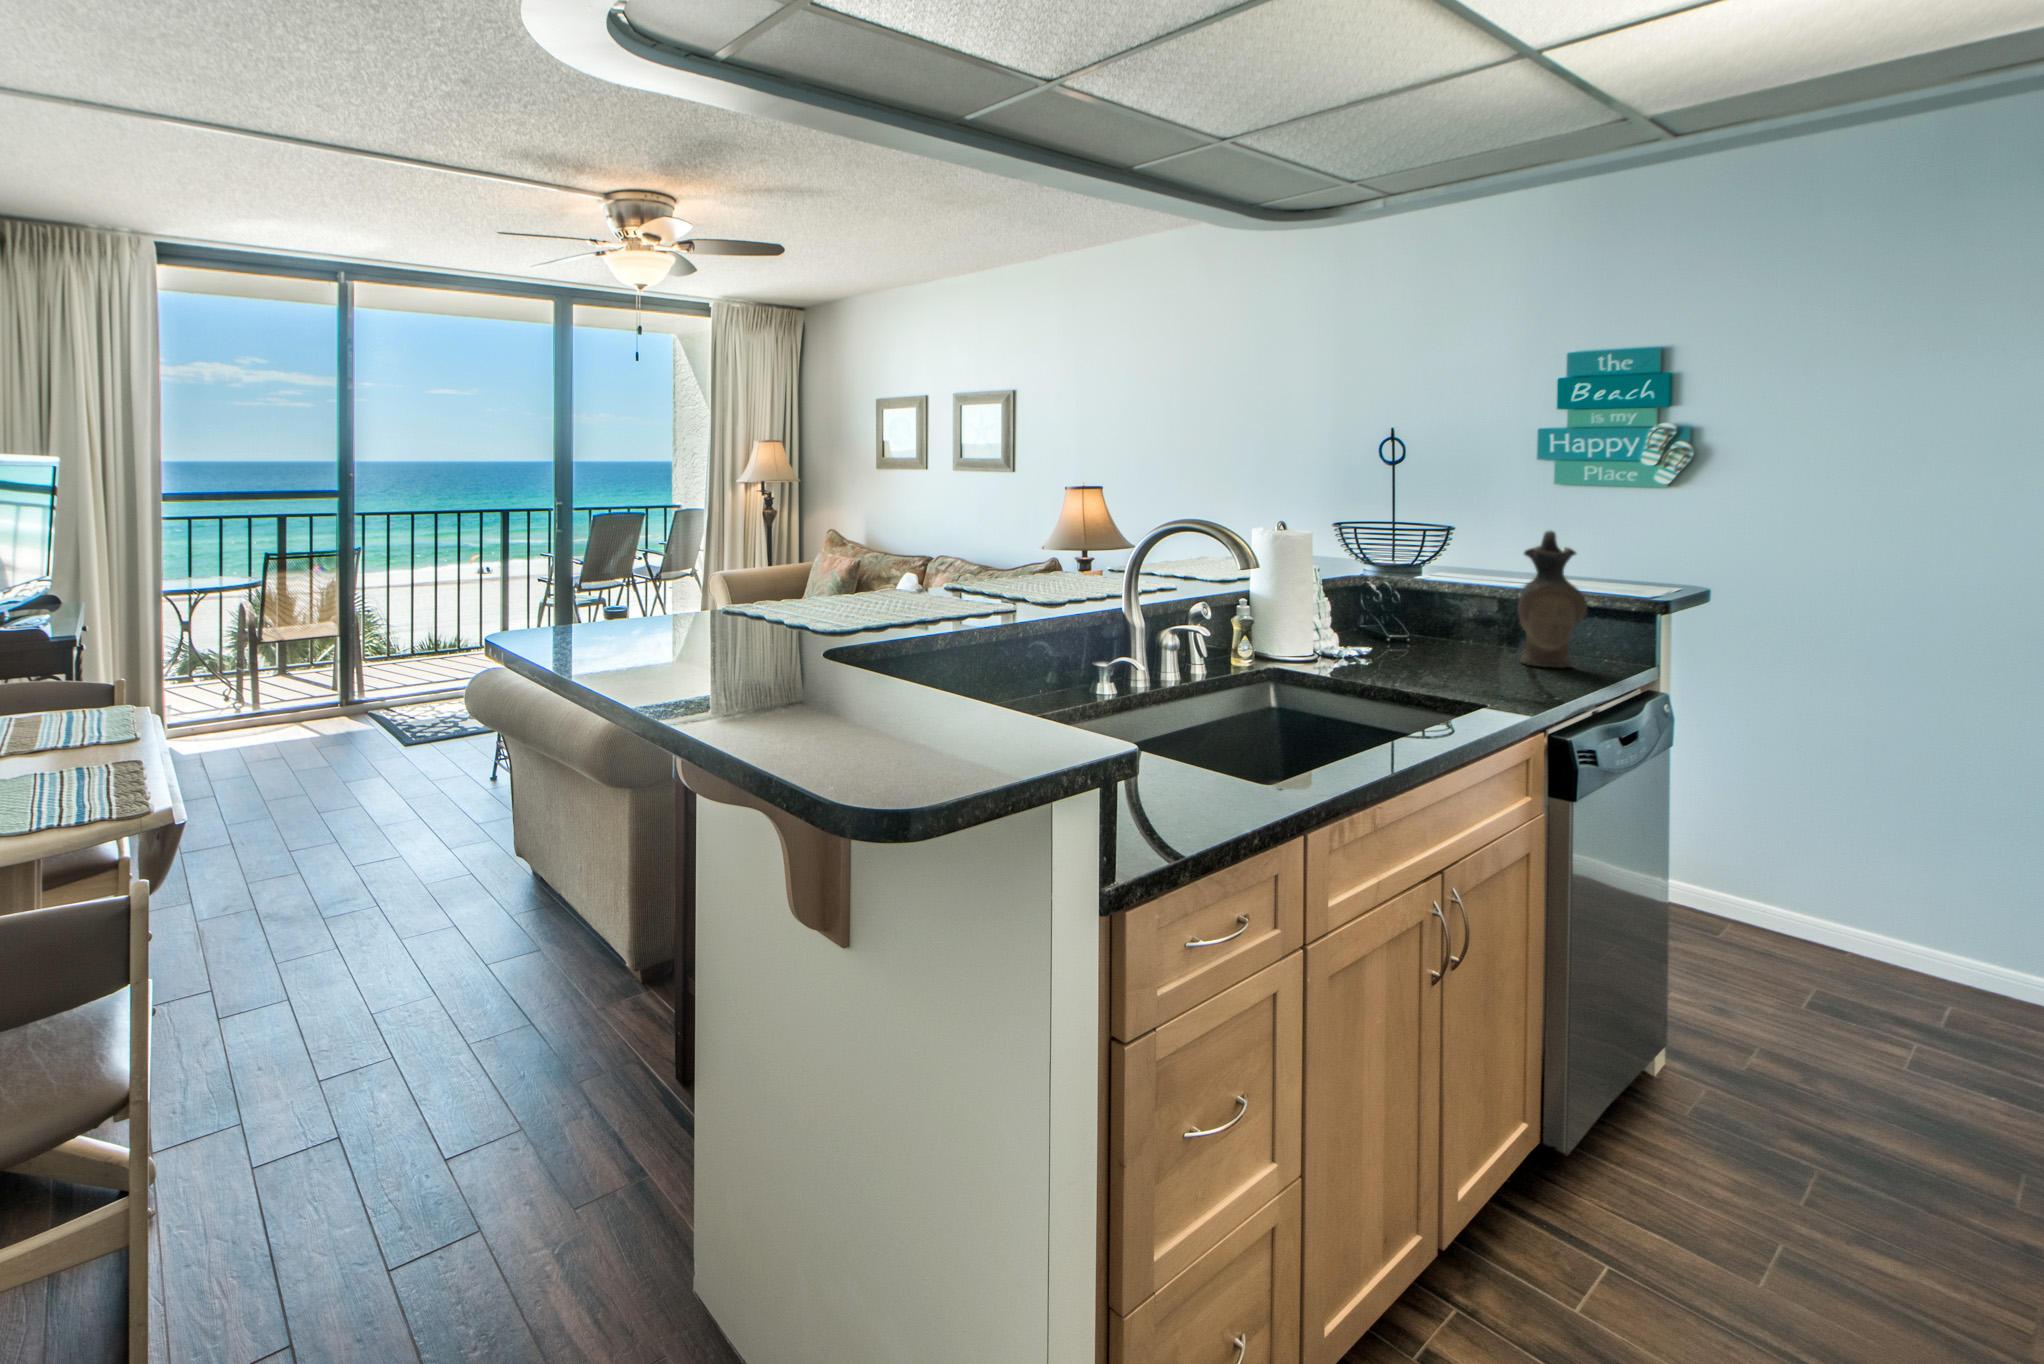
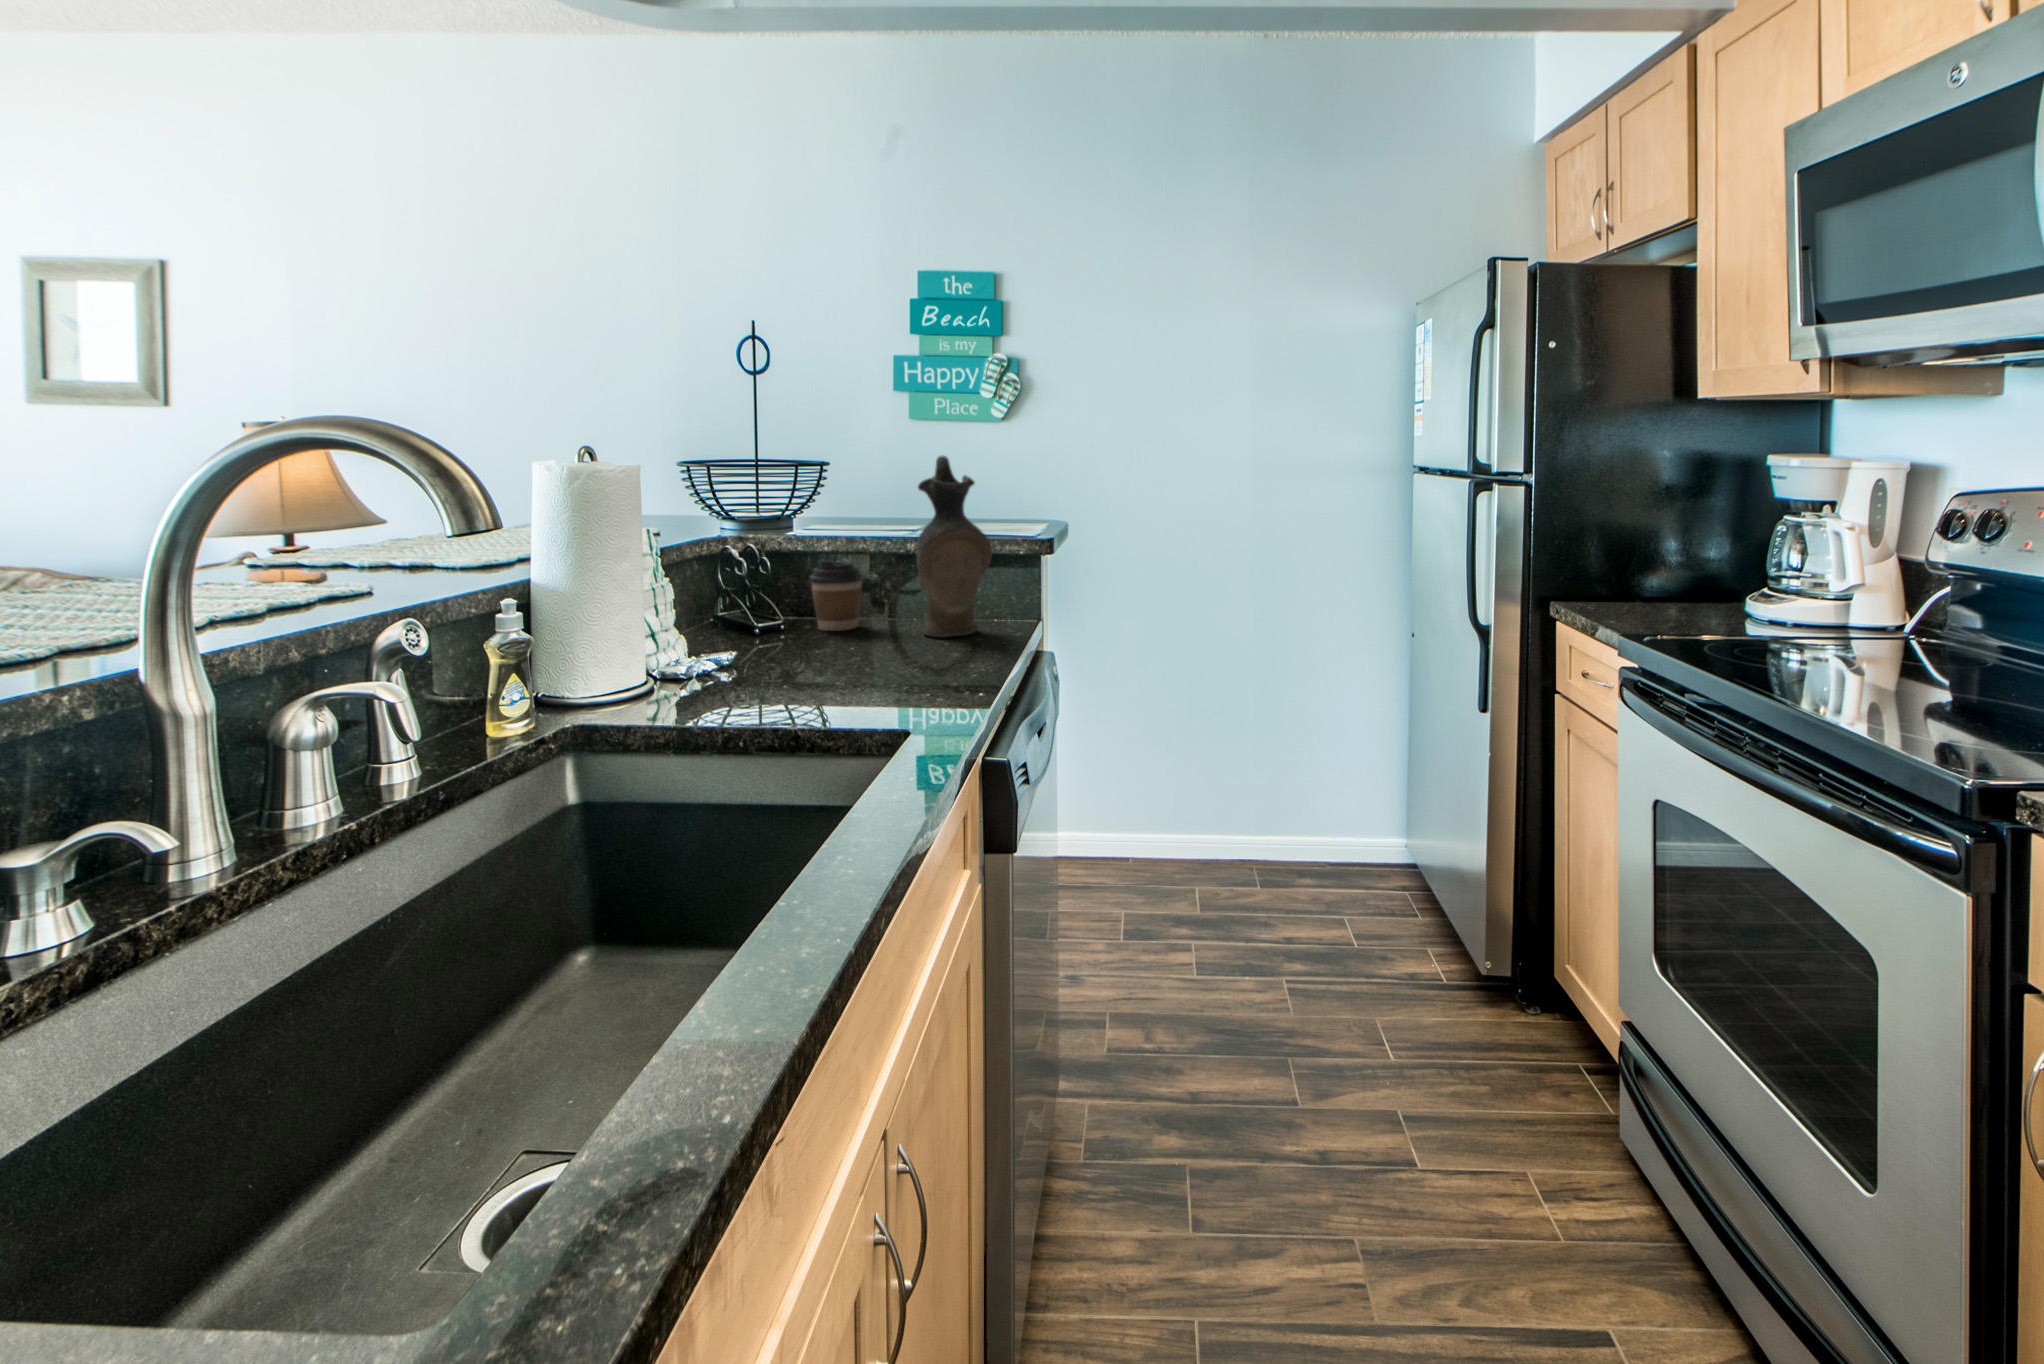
coffee cup: none [1429,600,1474,652] -> present [810,560,863,631]

